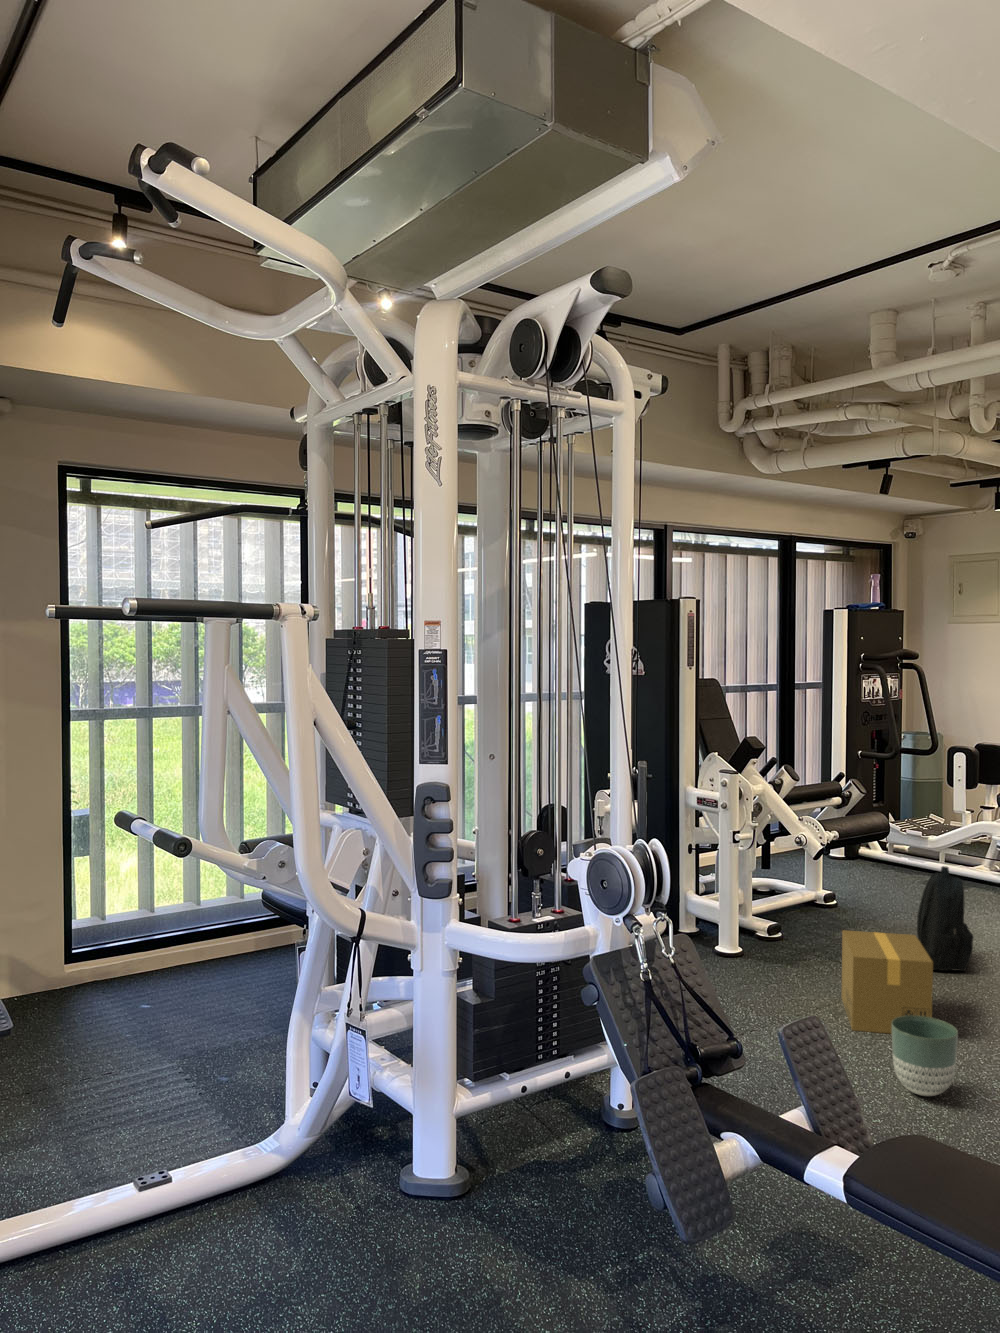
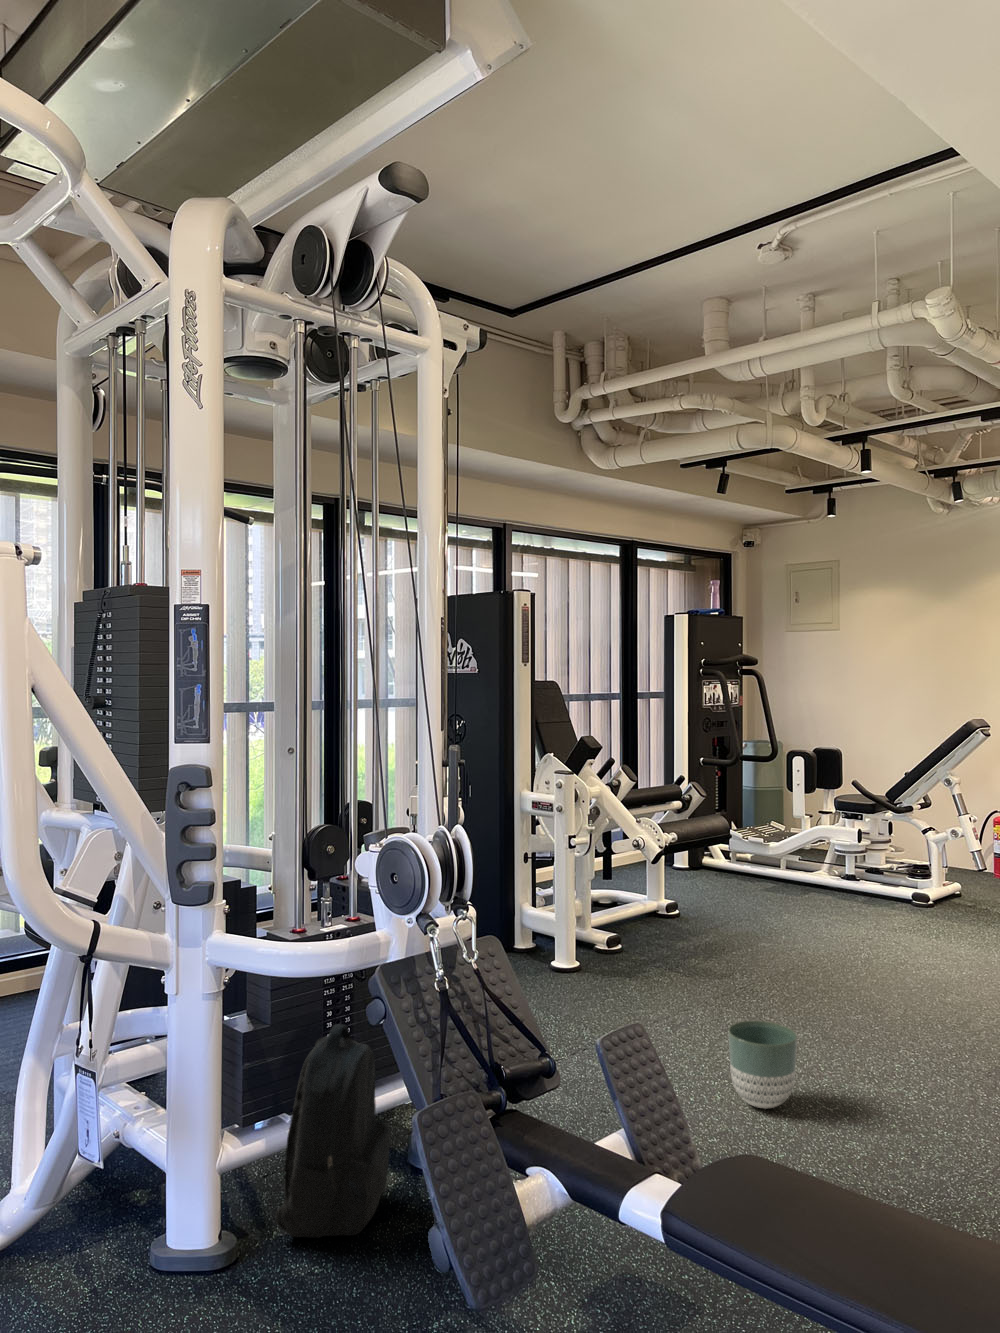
backpack: present [917,866,974,971] -> present [275,1024,390,1238]
cardboard box: present [841,930,933,1034] -> none [680,935,771,1044]

